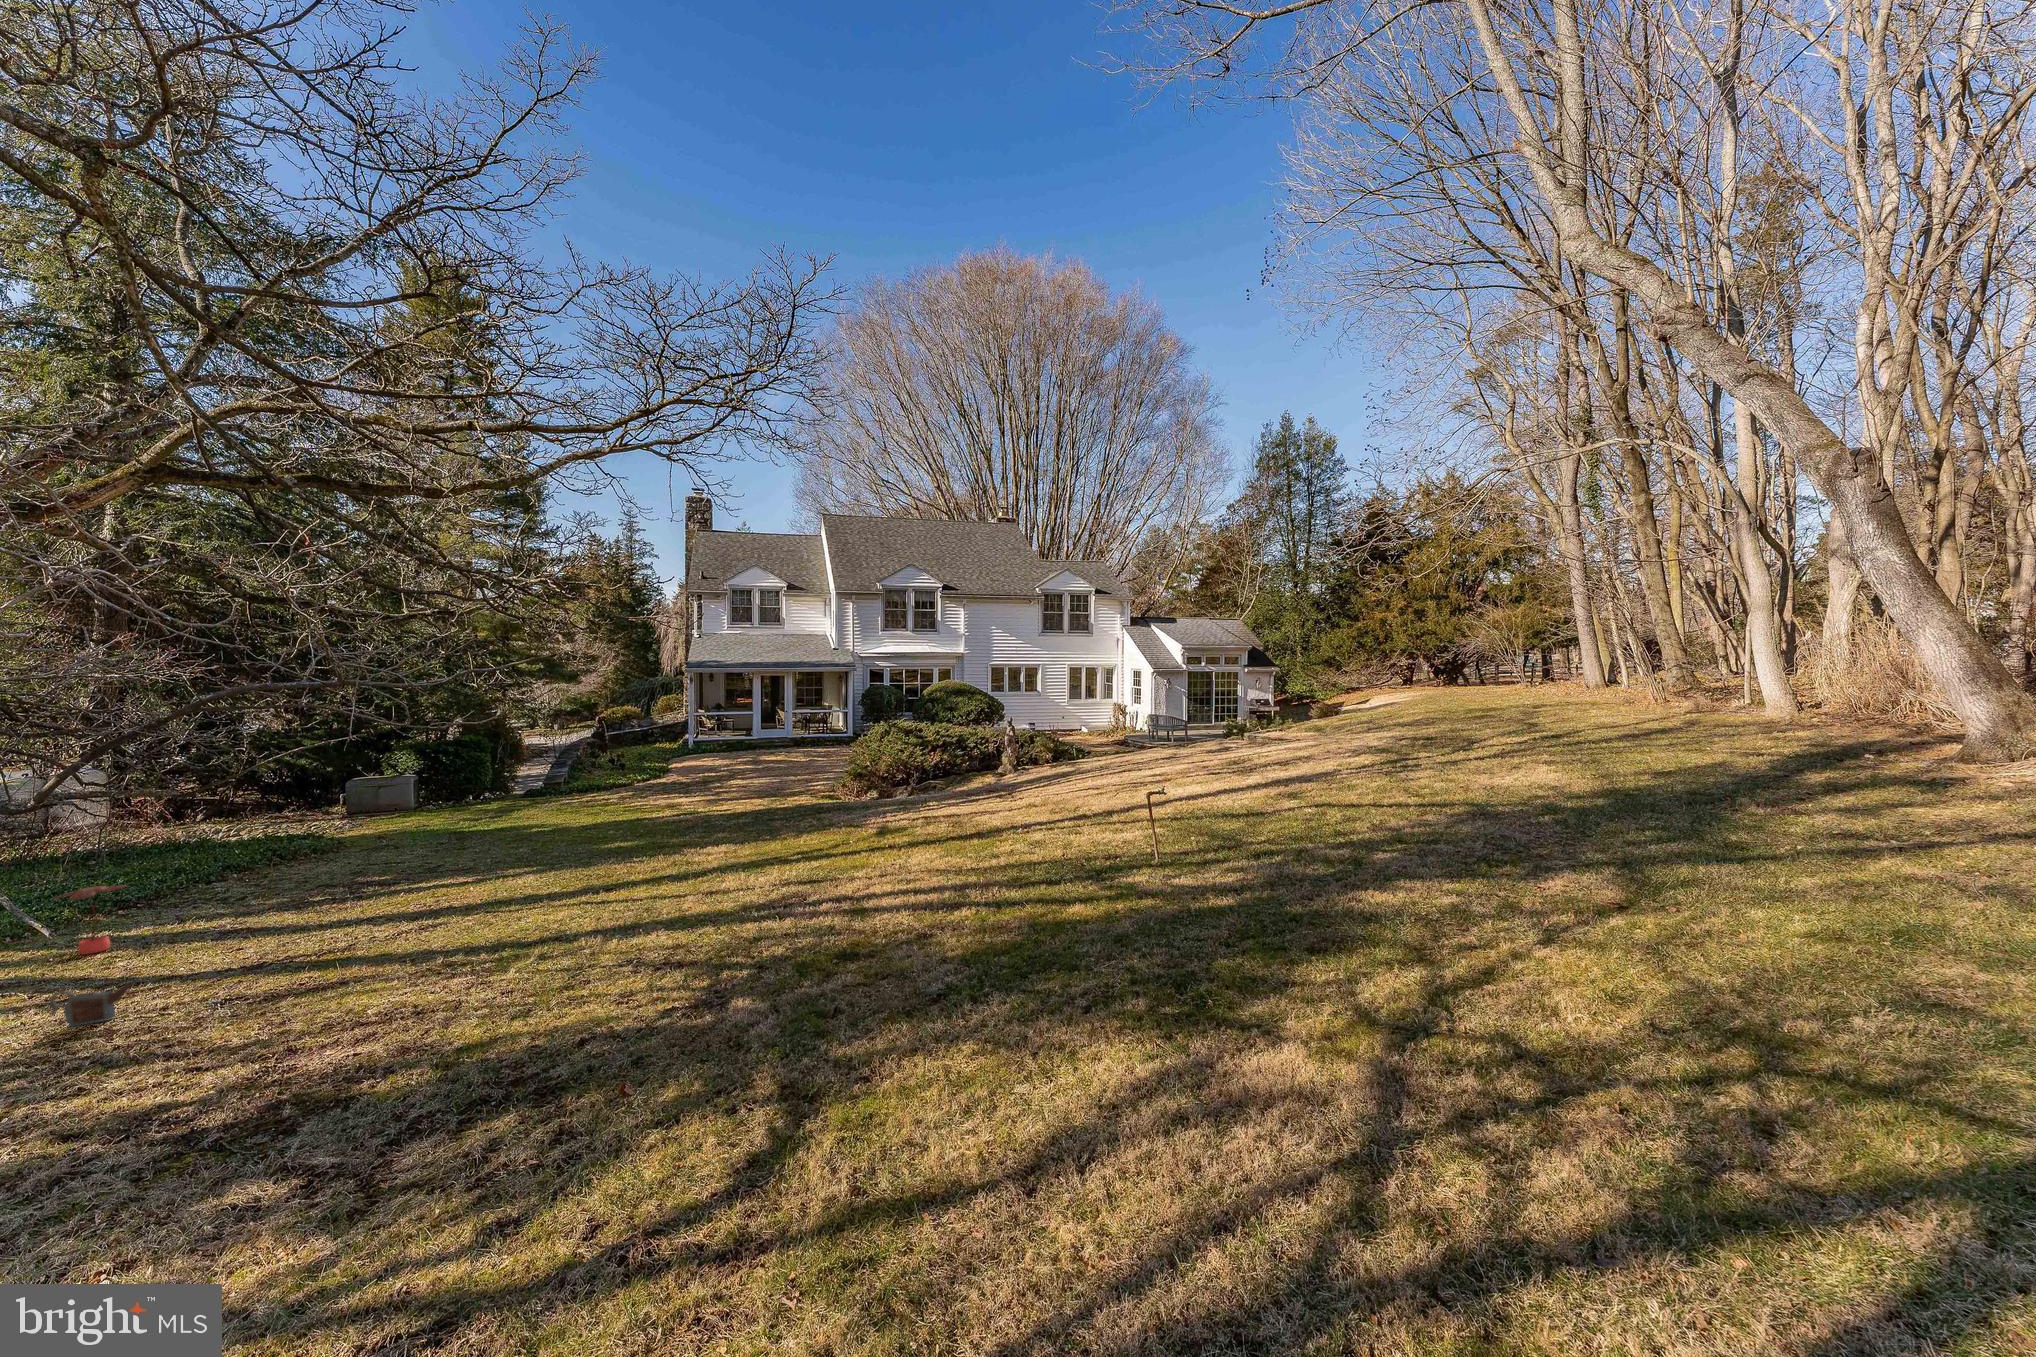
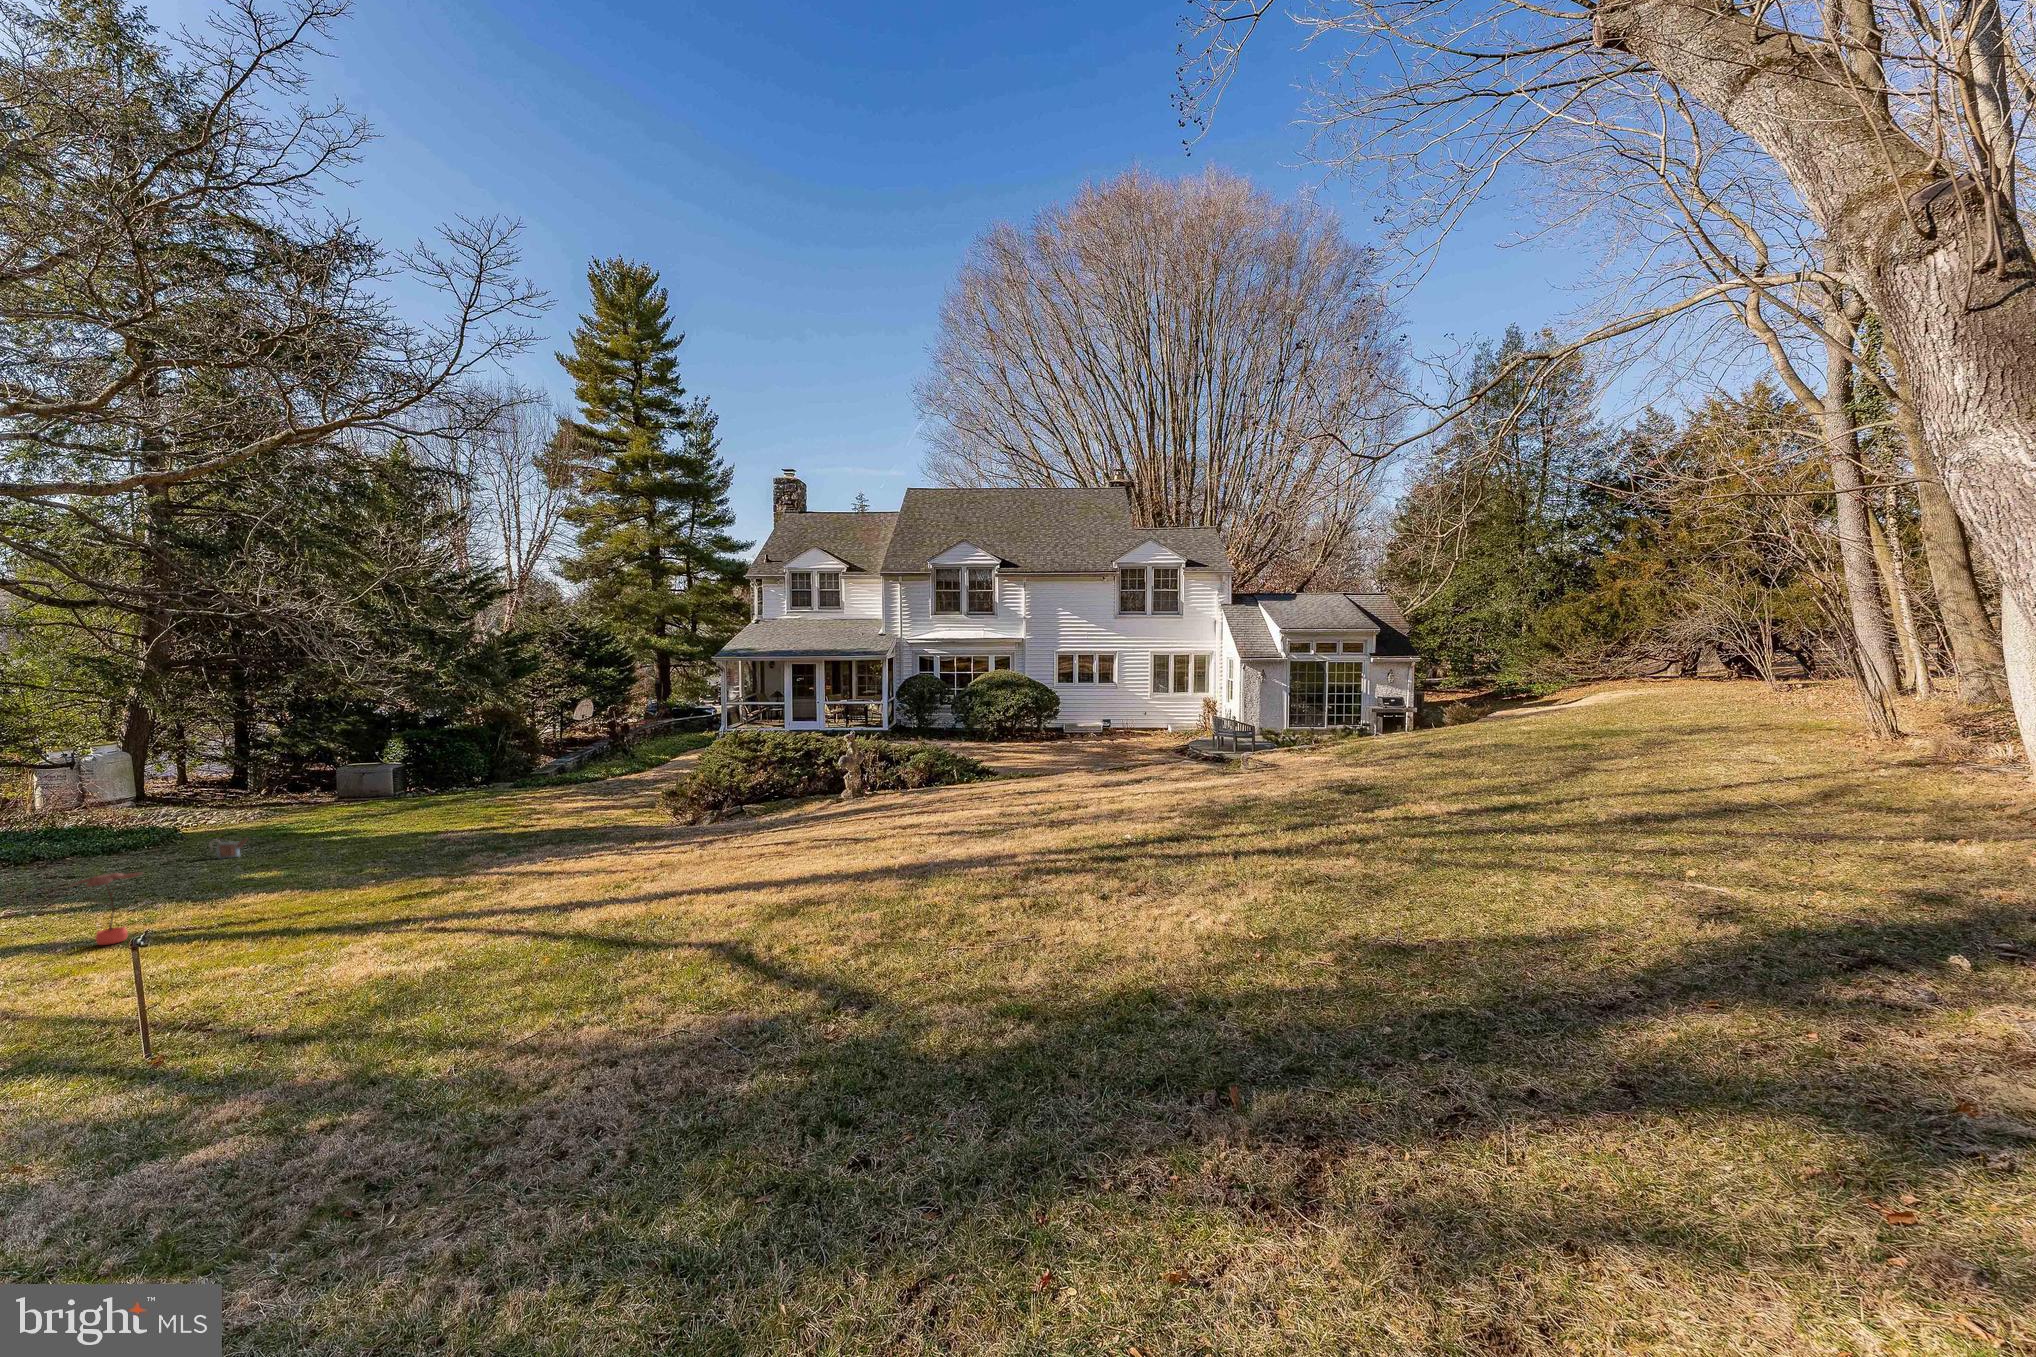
watering can: present [50,983,133,1027] -> present [209,838,248,859]

